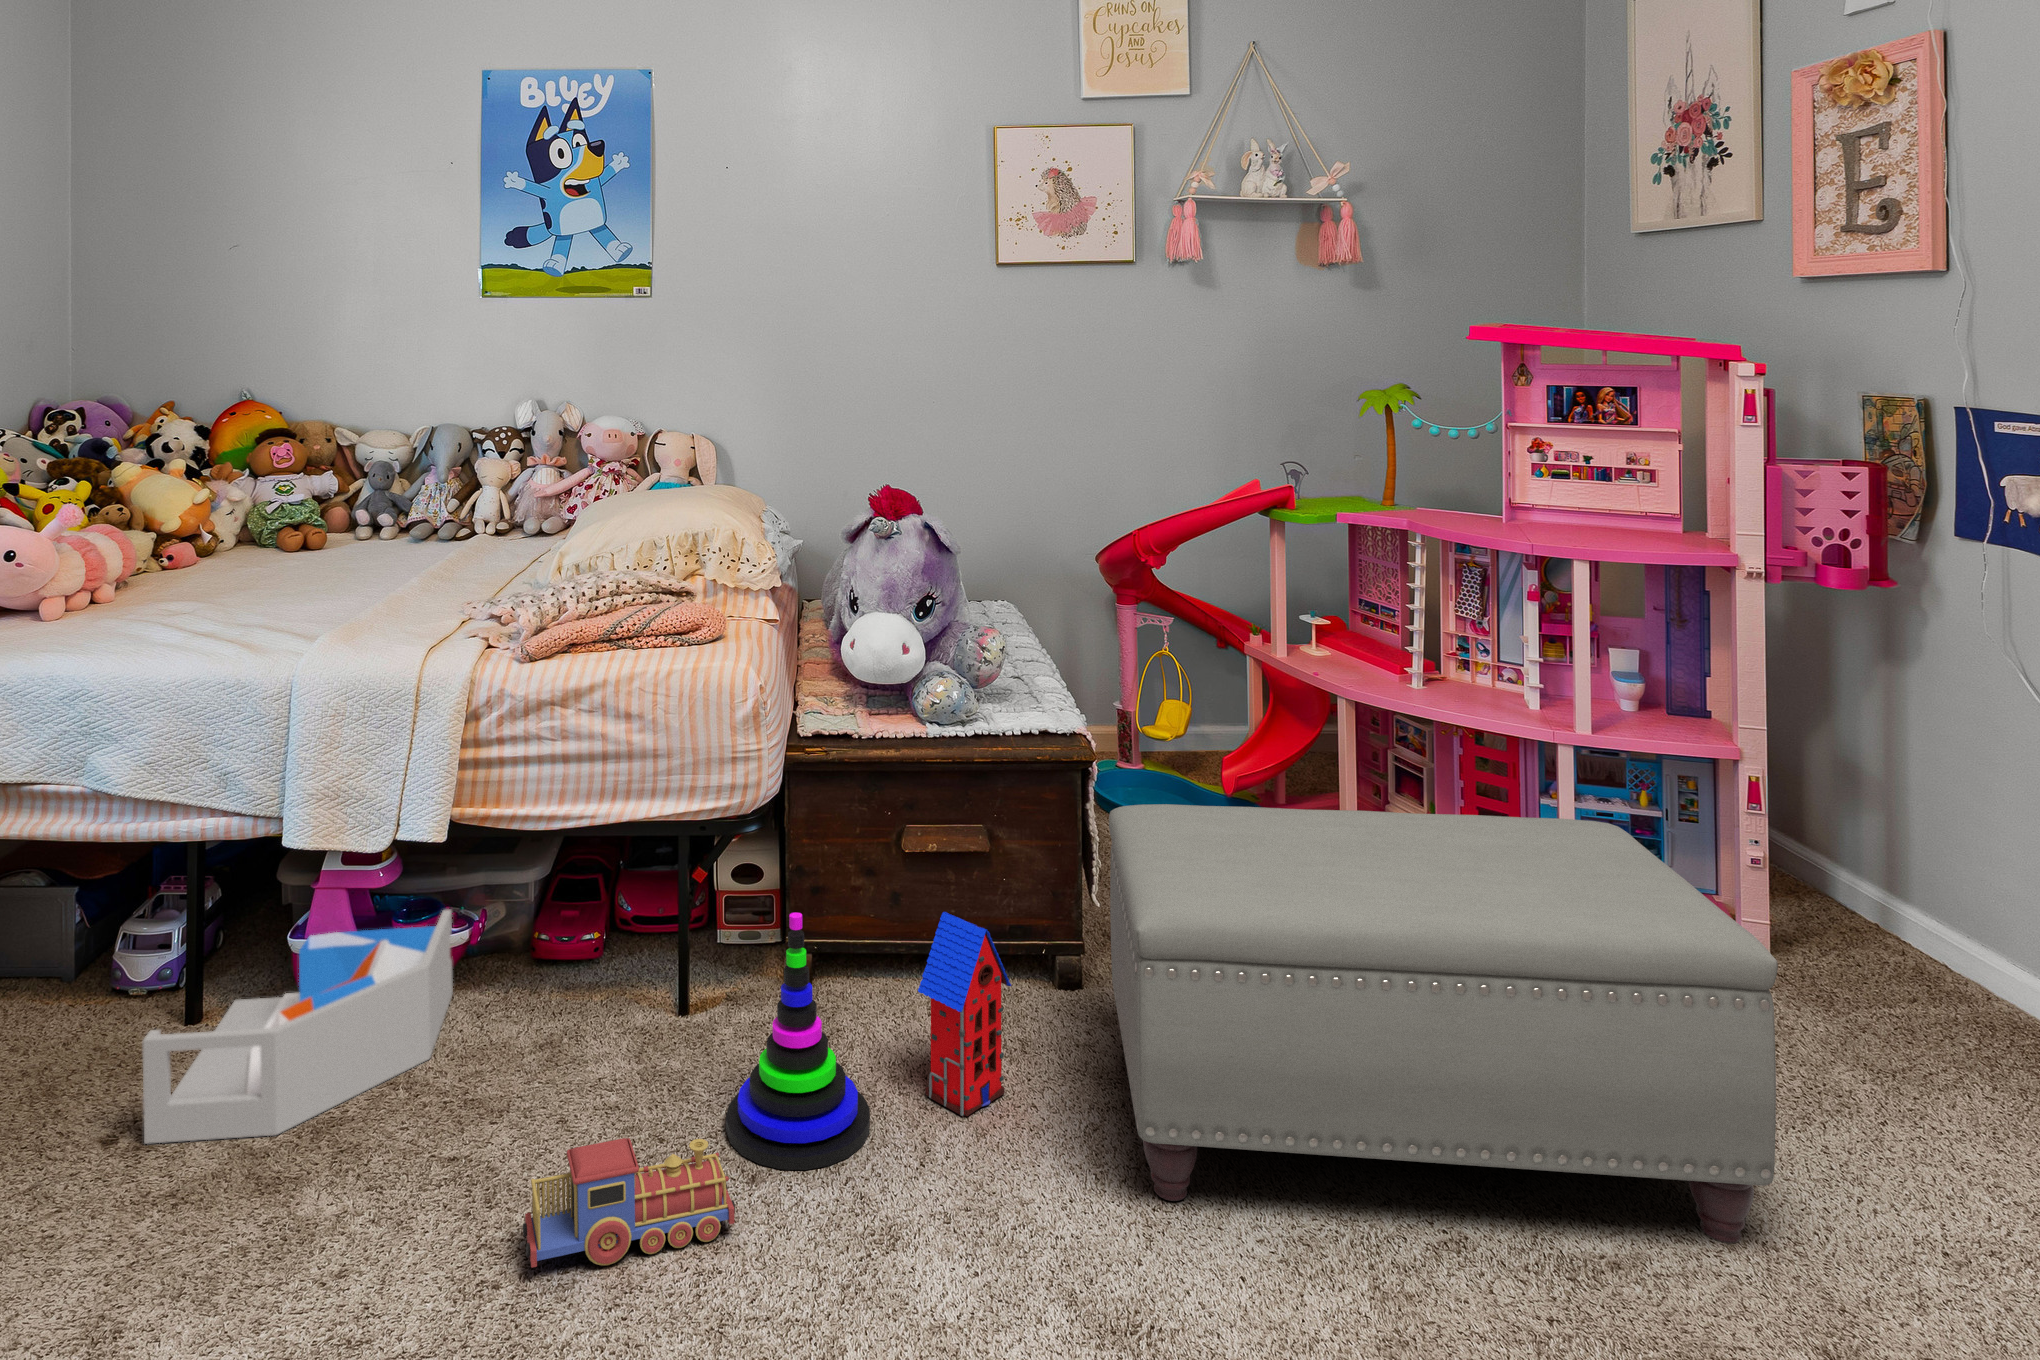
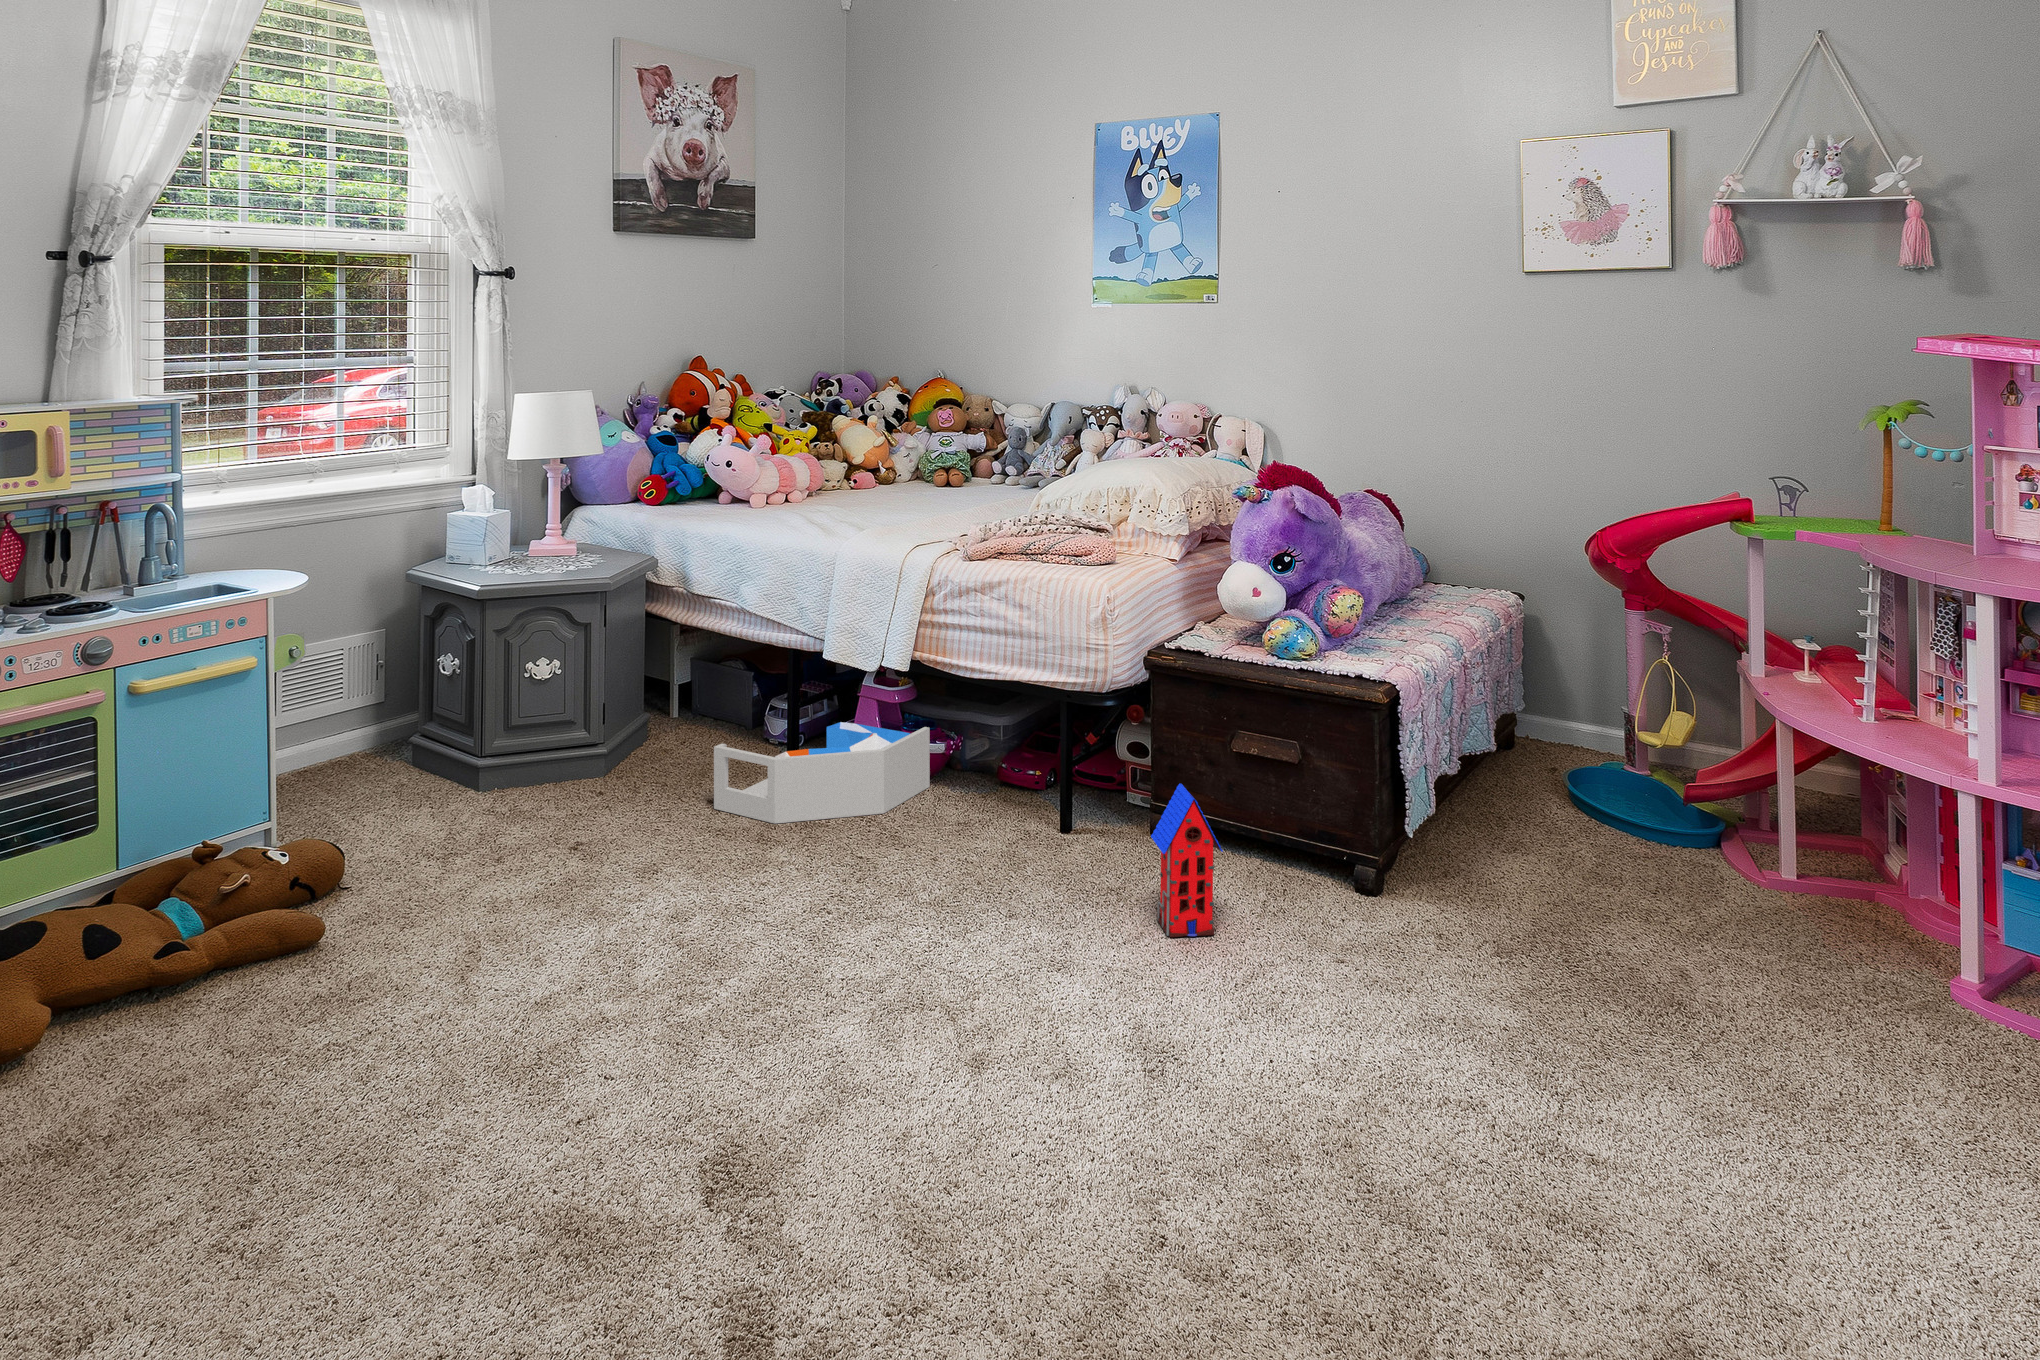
ottoman: present [1109,804,1778,1243] -> none [1223,736,1827,1221]
stacking toy: present [726,912,870,1170] -> none [1002,752,1107,931]
toy train: present [523,1138,735,1267] -> none [827,854,964,938]

